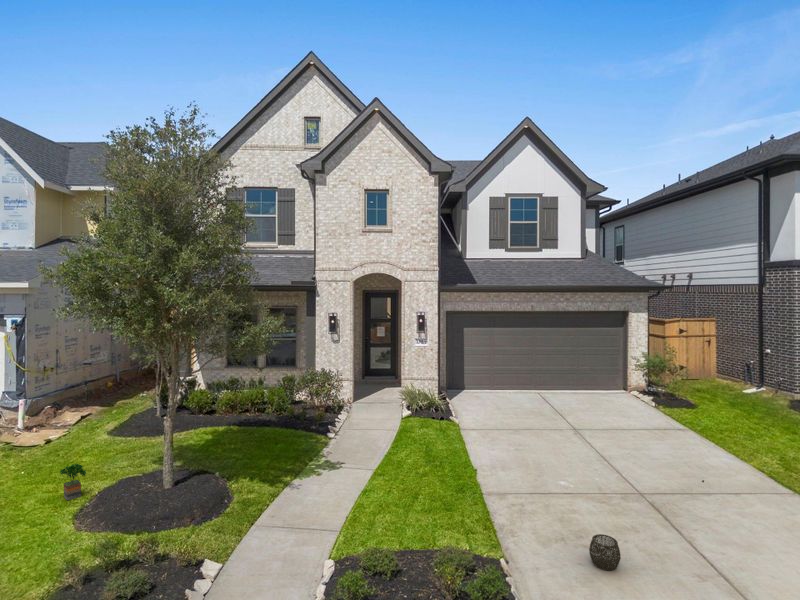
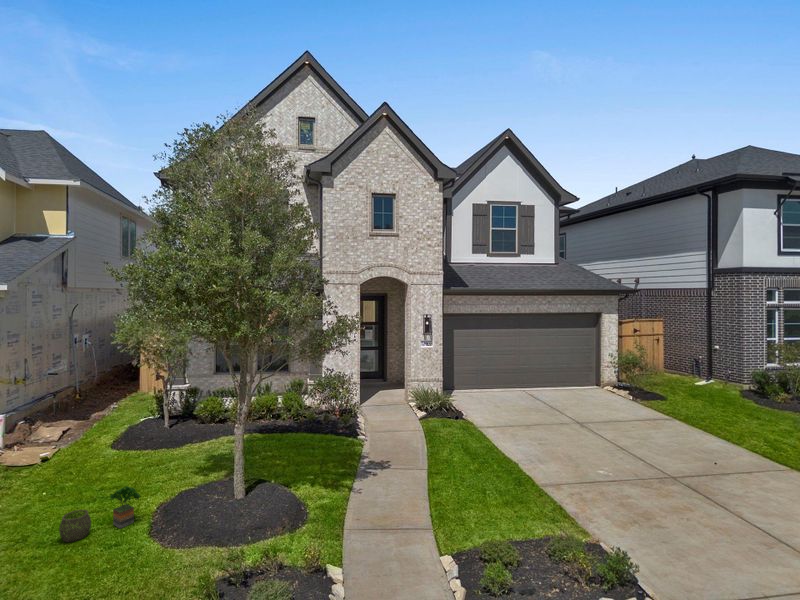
woven basket: present [589,534,621,571] -> present [59,510,91,542]

